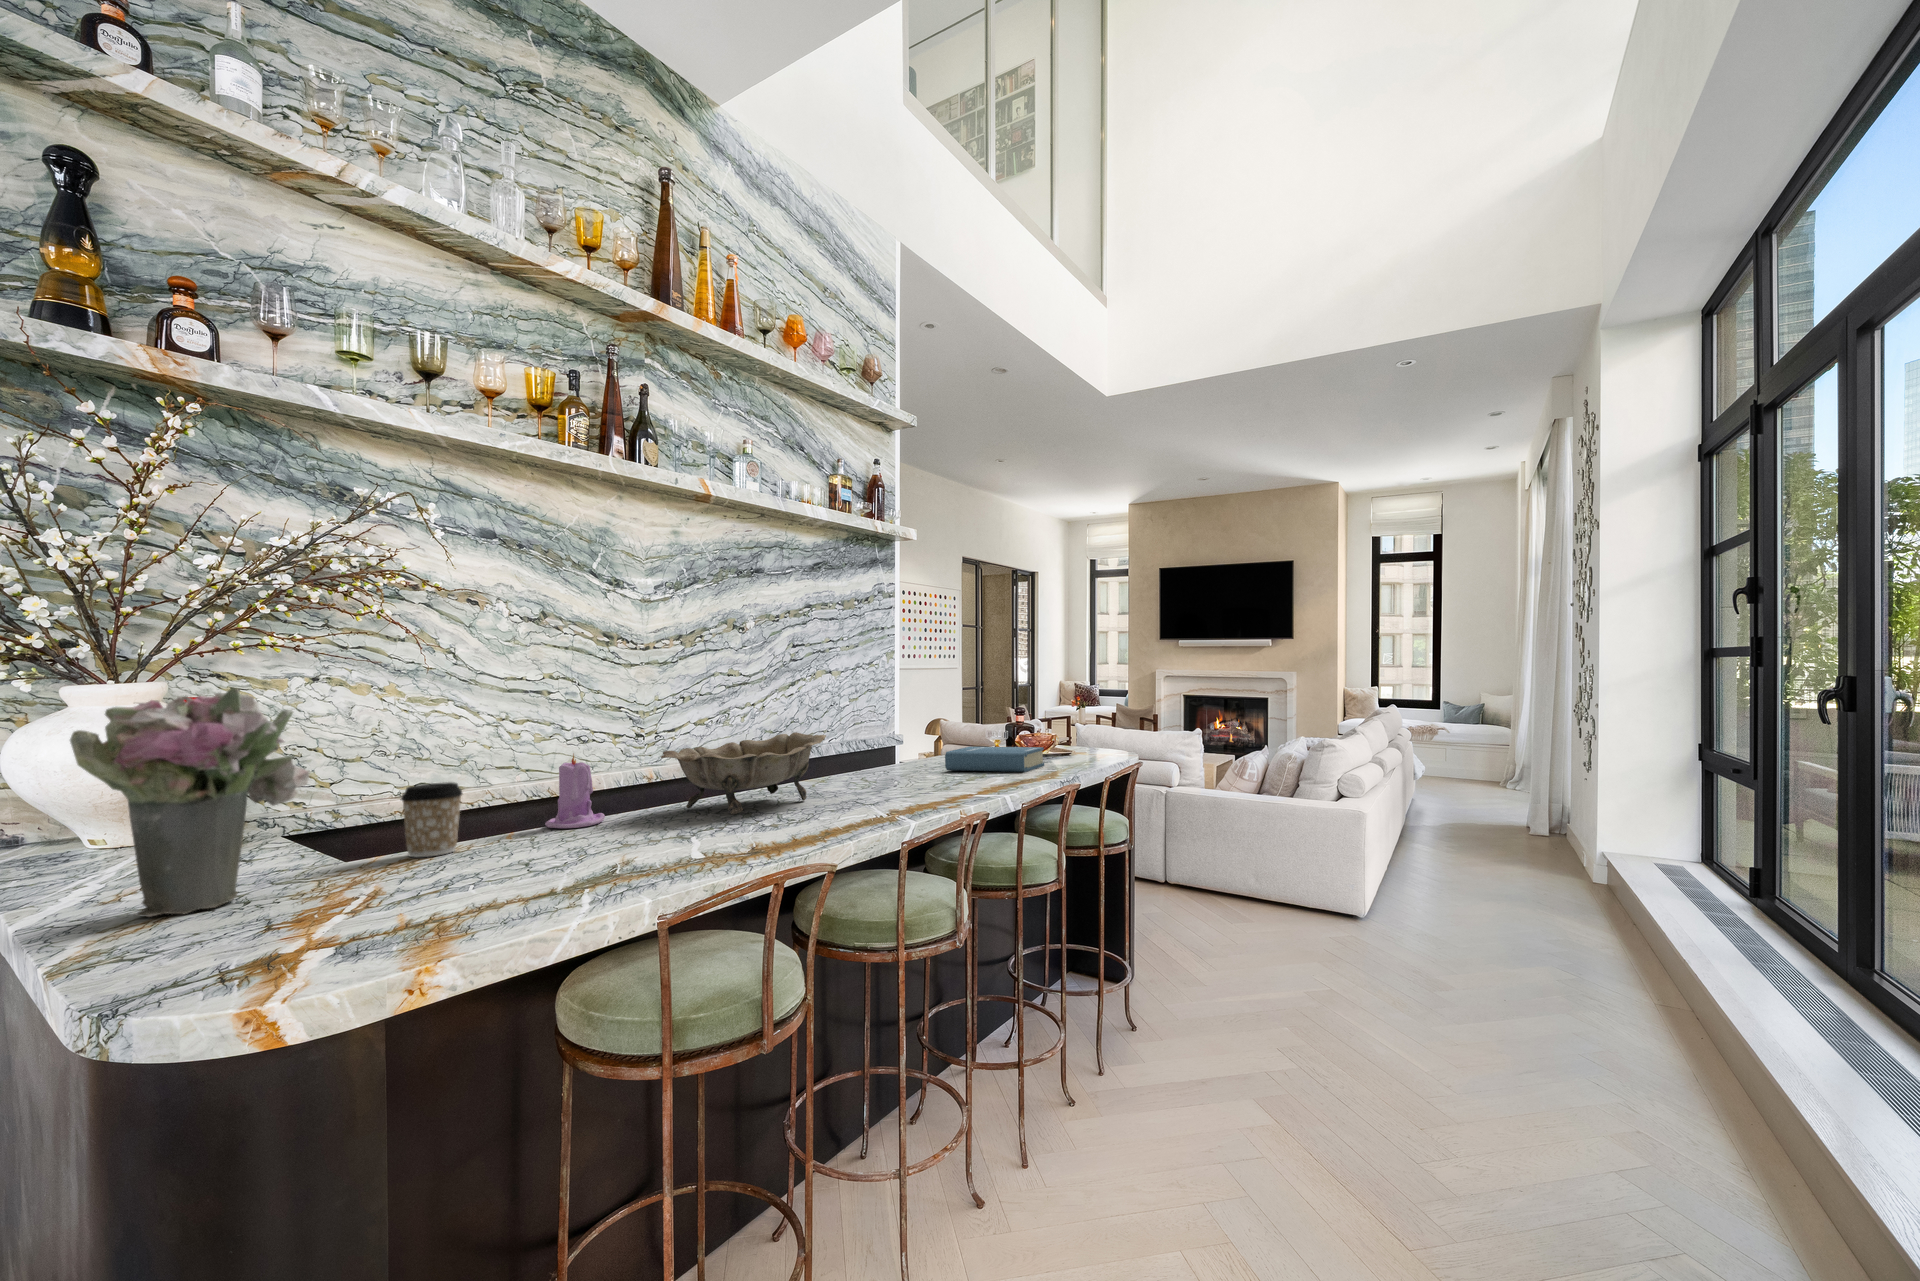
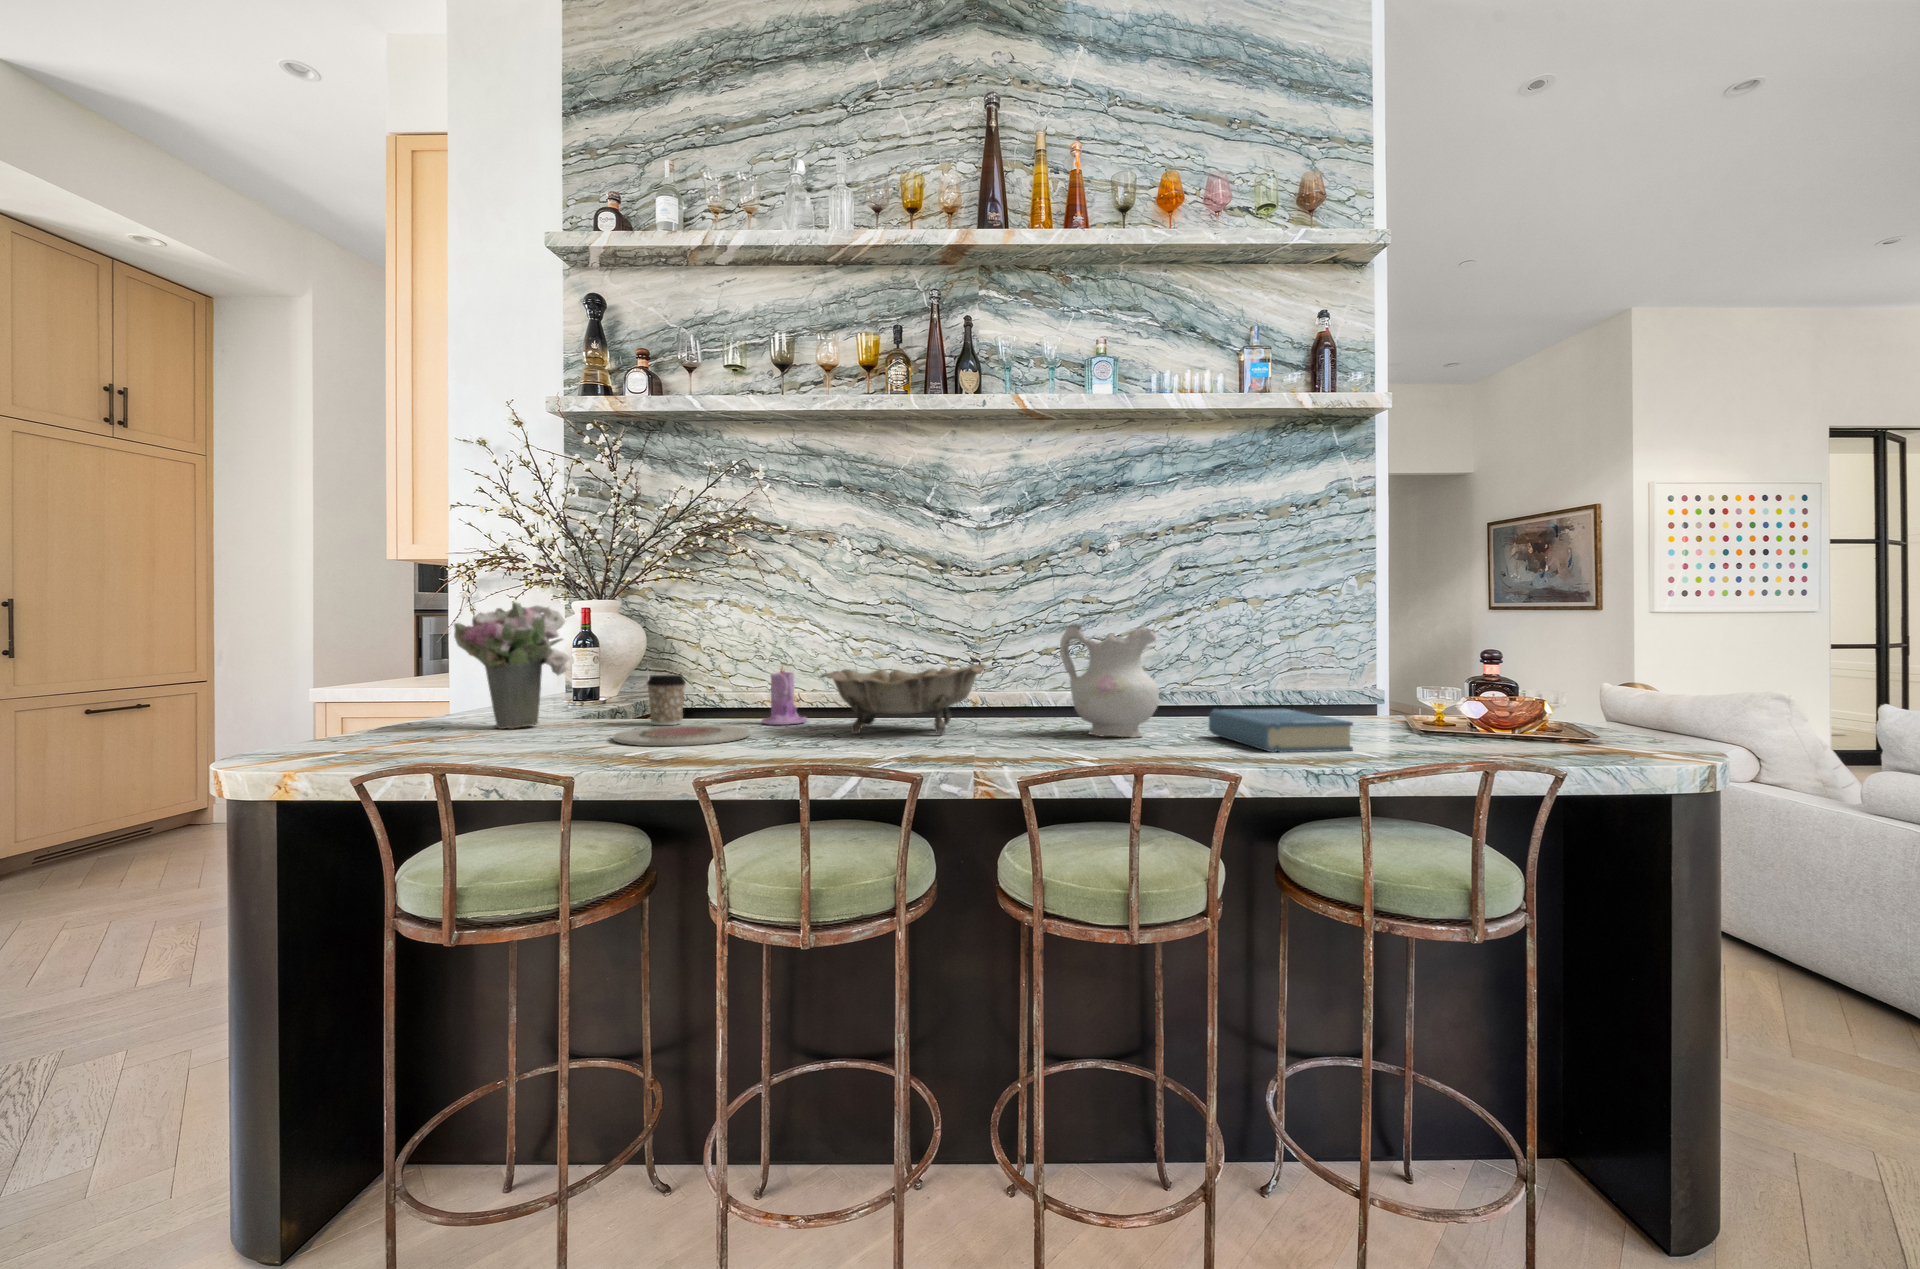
ceramic pitcher: none [856,692,930,782] -> present [1060,624,1159,737]
plate: none [506,828,683,867] -> present [613,725,750,746]

